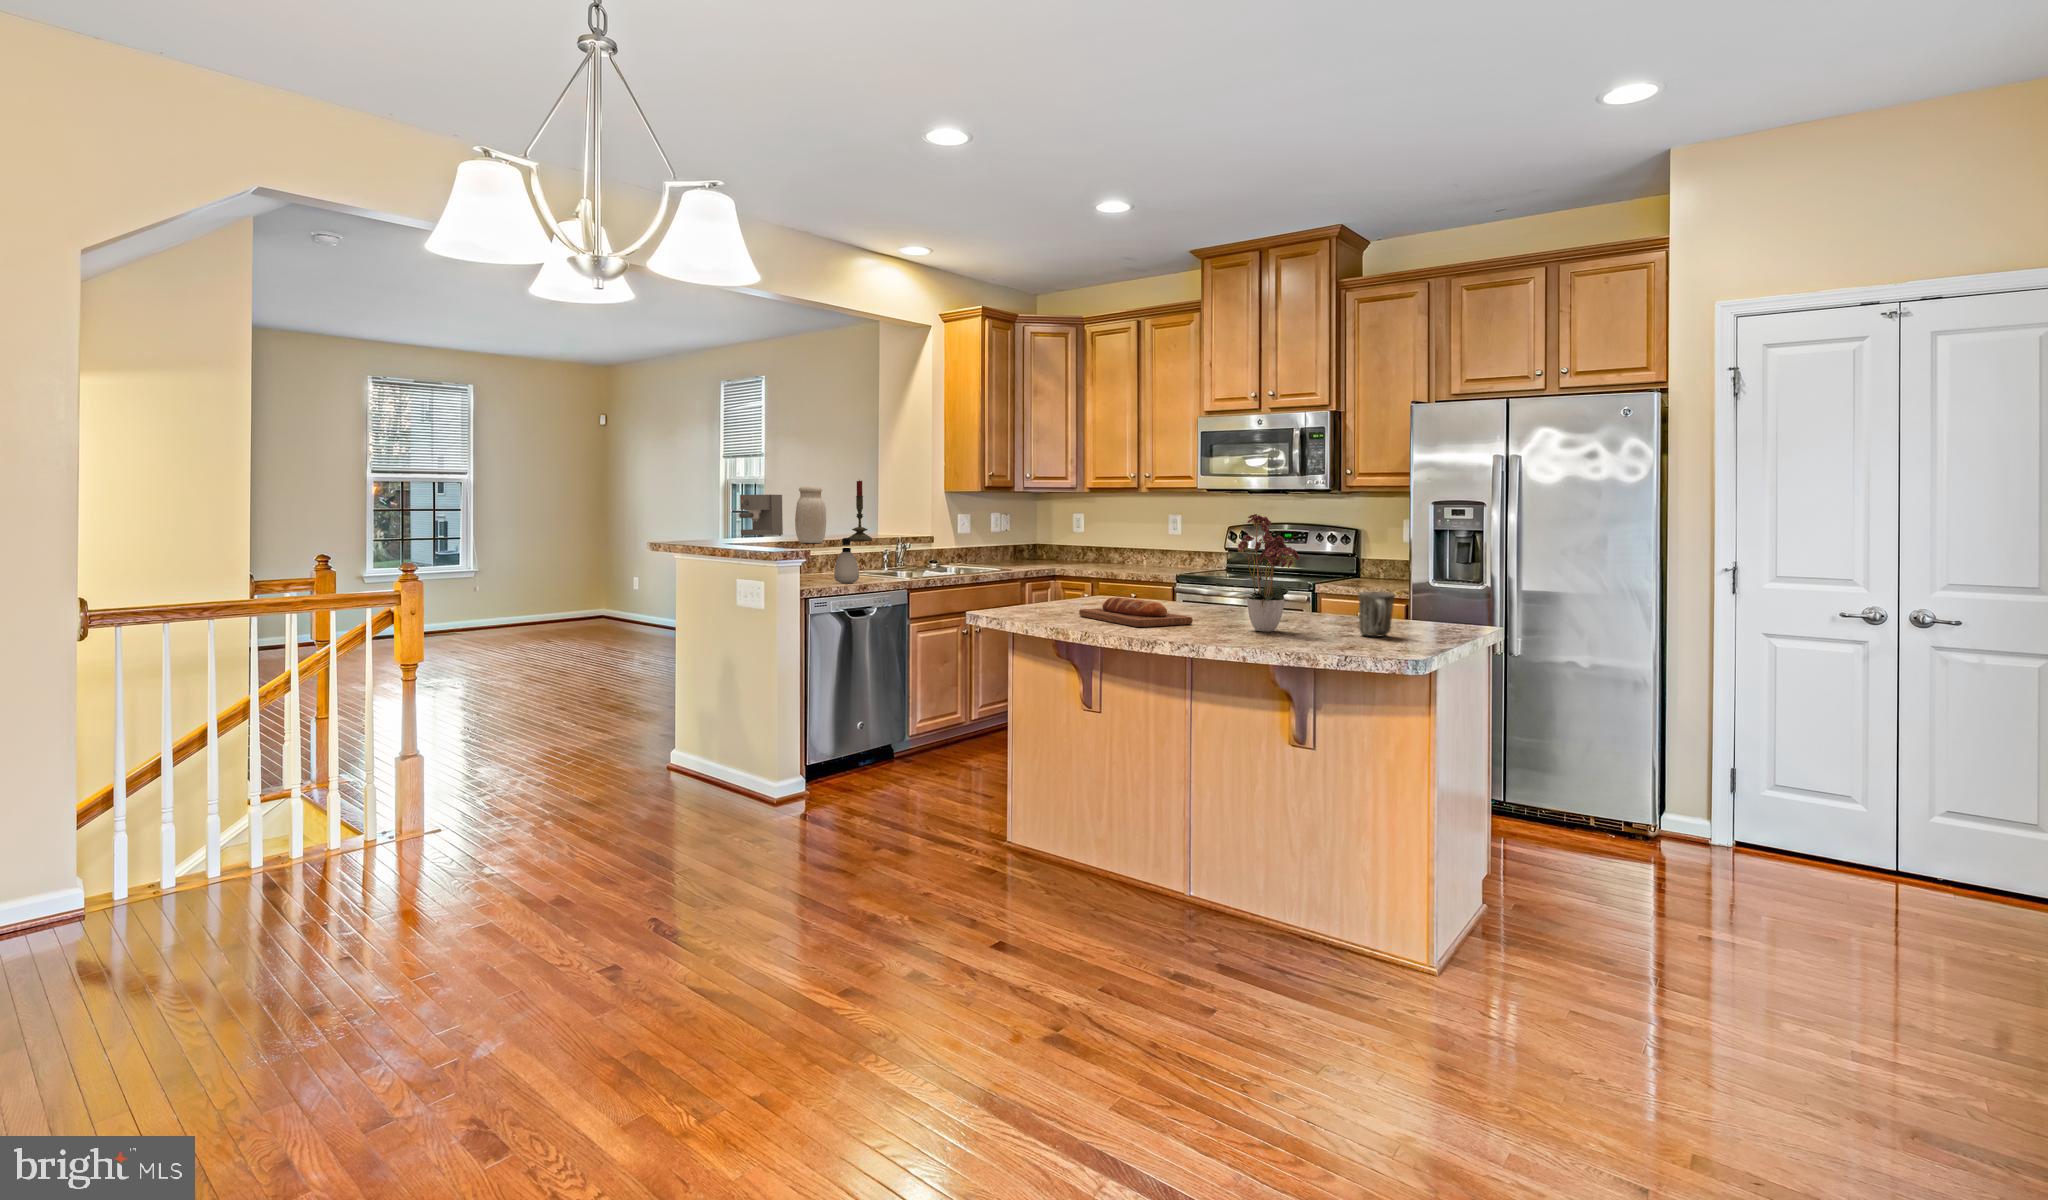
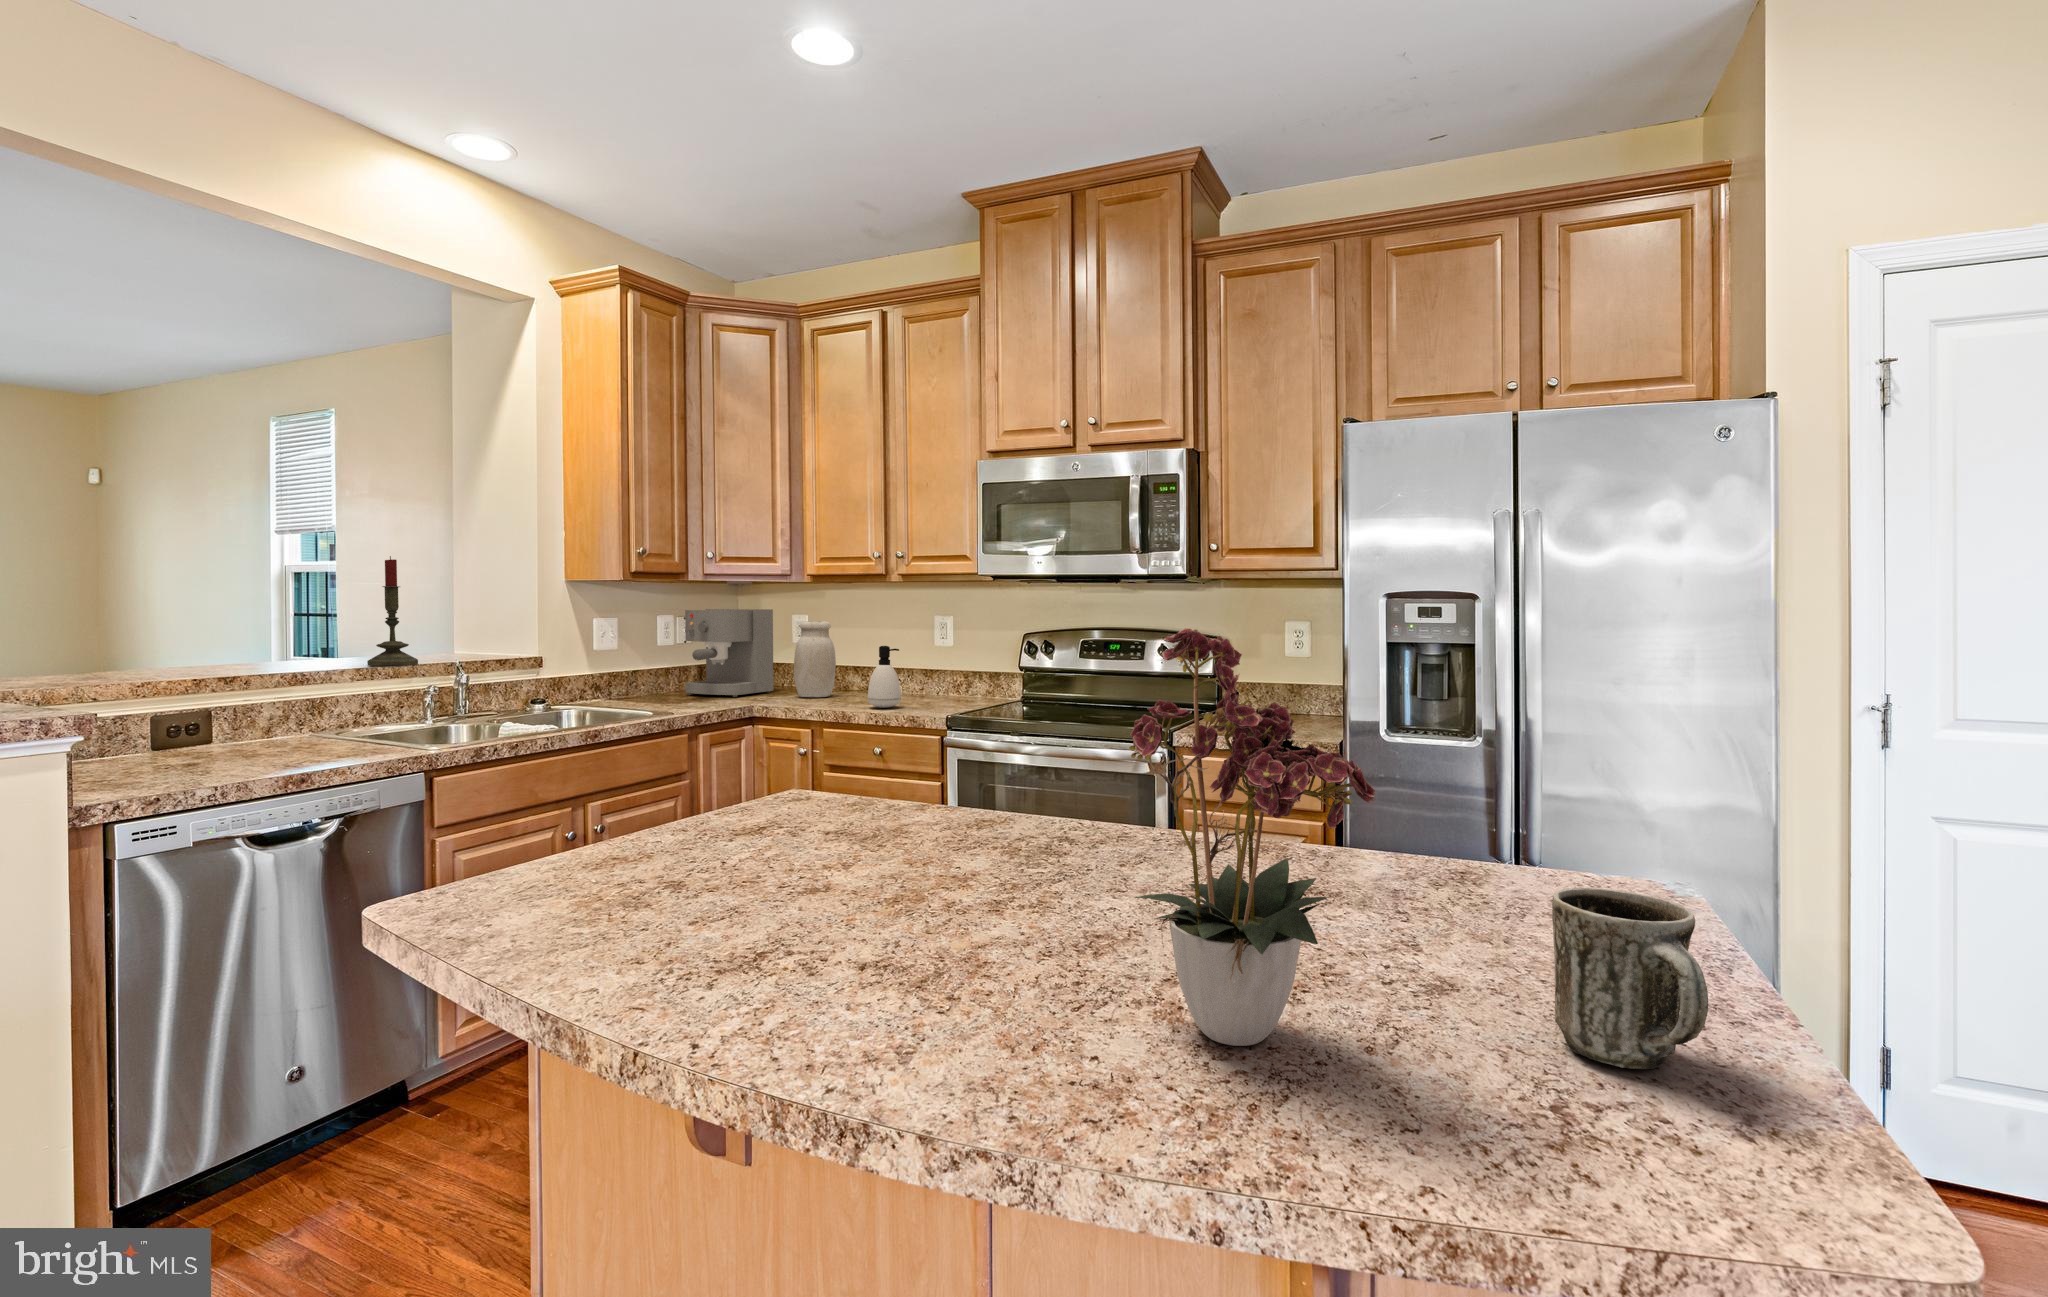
jar: present [795,486,826,543] -> present [794,621,836,697]
coffee maker: present [739,495,783,536] -> present [685,609,773,697]
soap dispenser: present [834,538,859,583] -> present [868,646,901,708]
bread loaf: present [1079,597,1193,627] -> none [641,876,983,1043]

